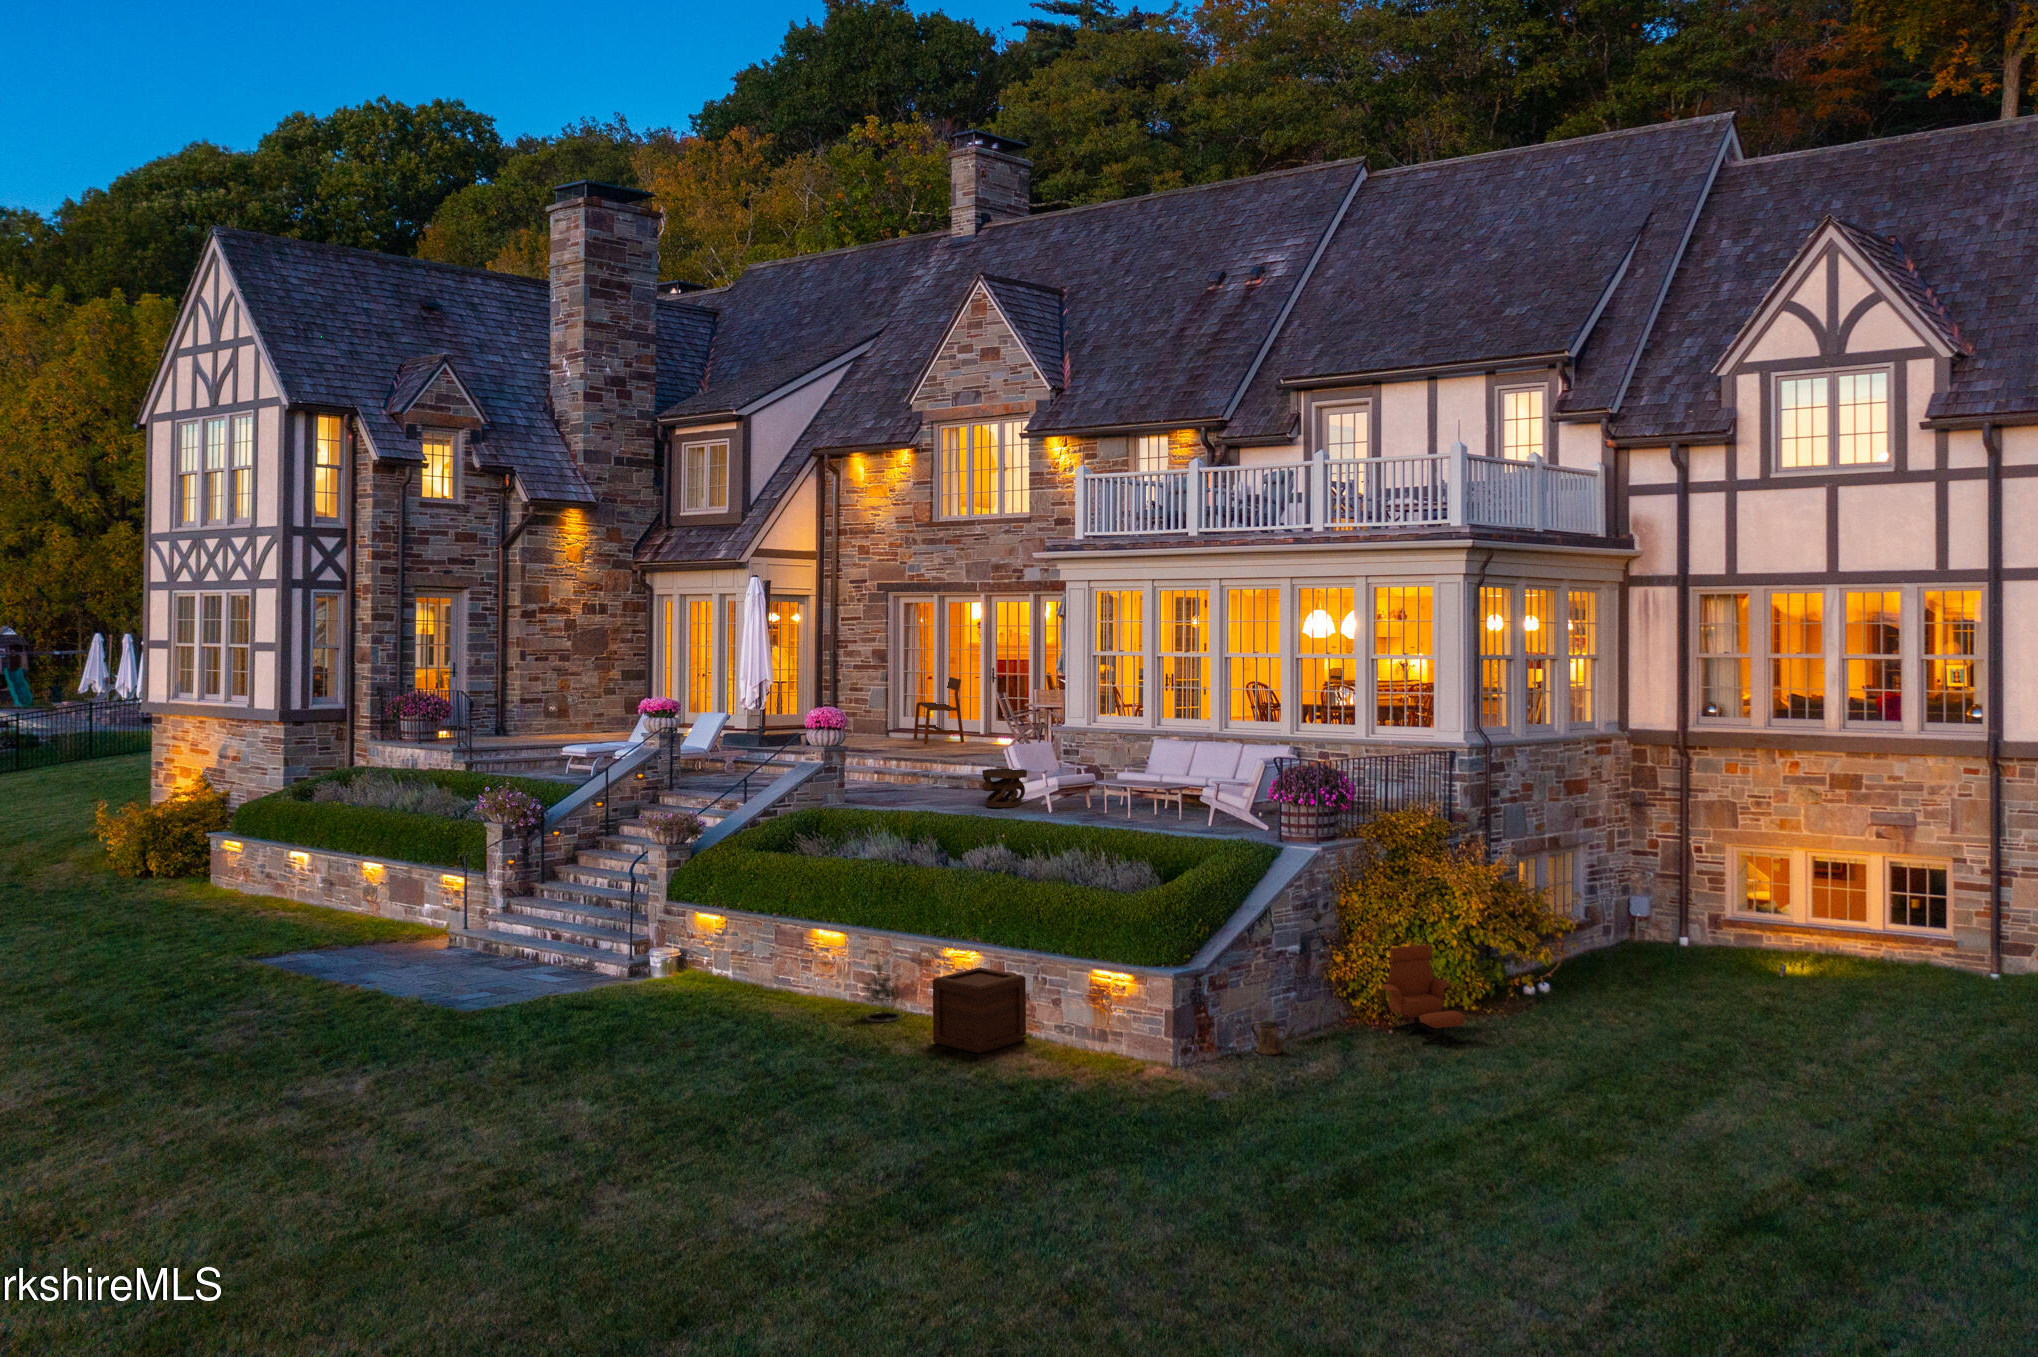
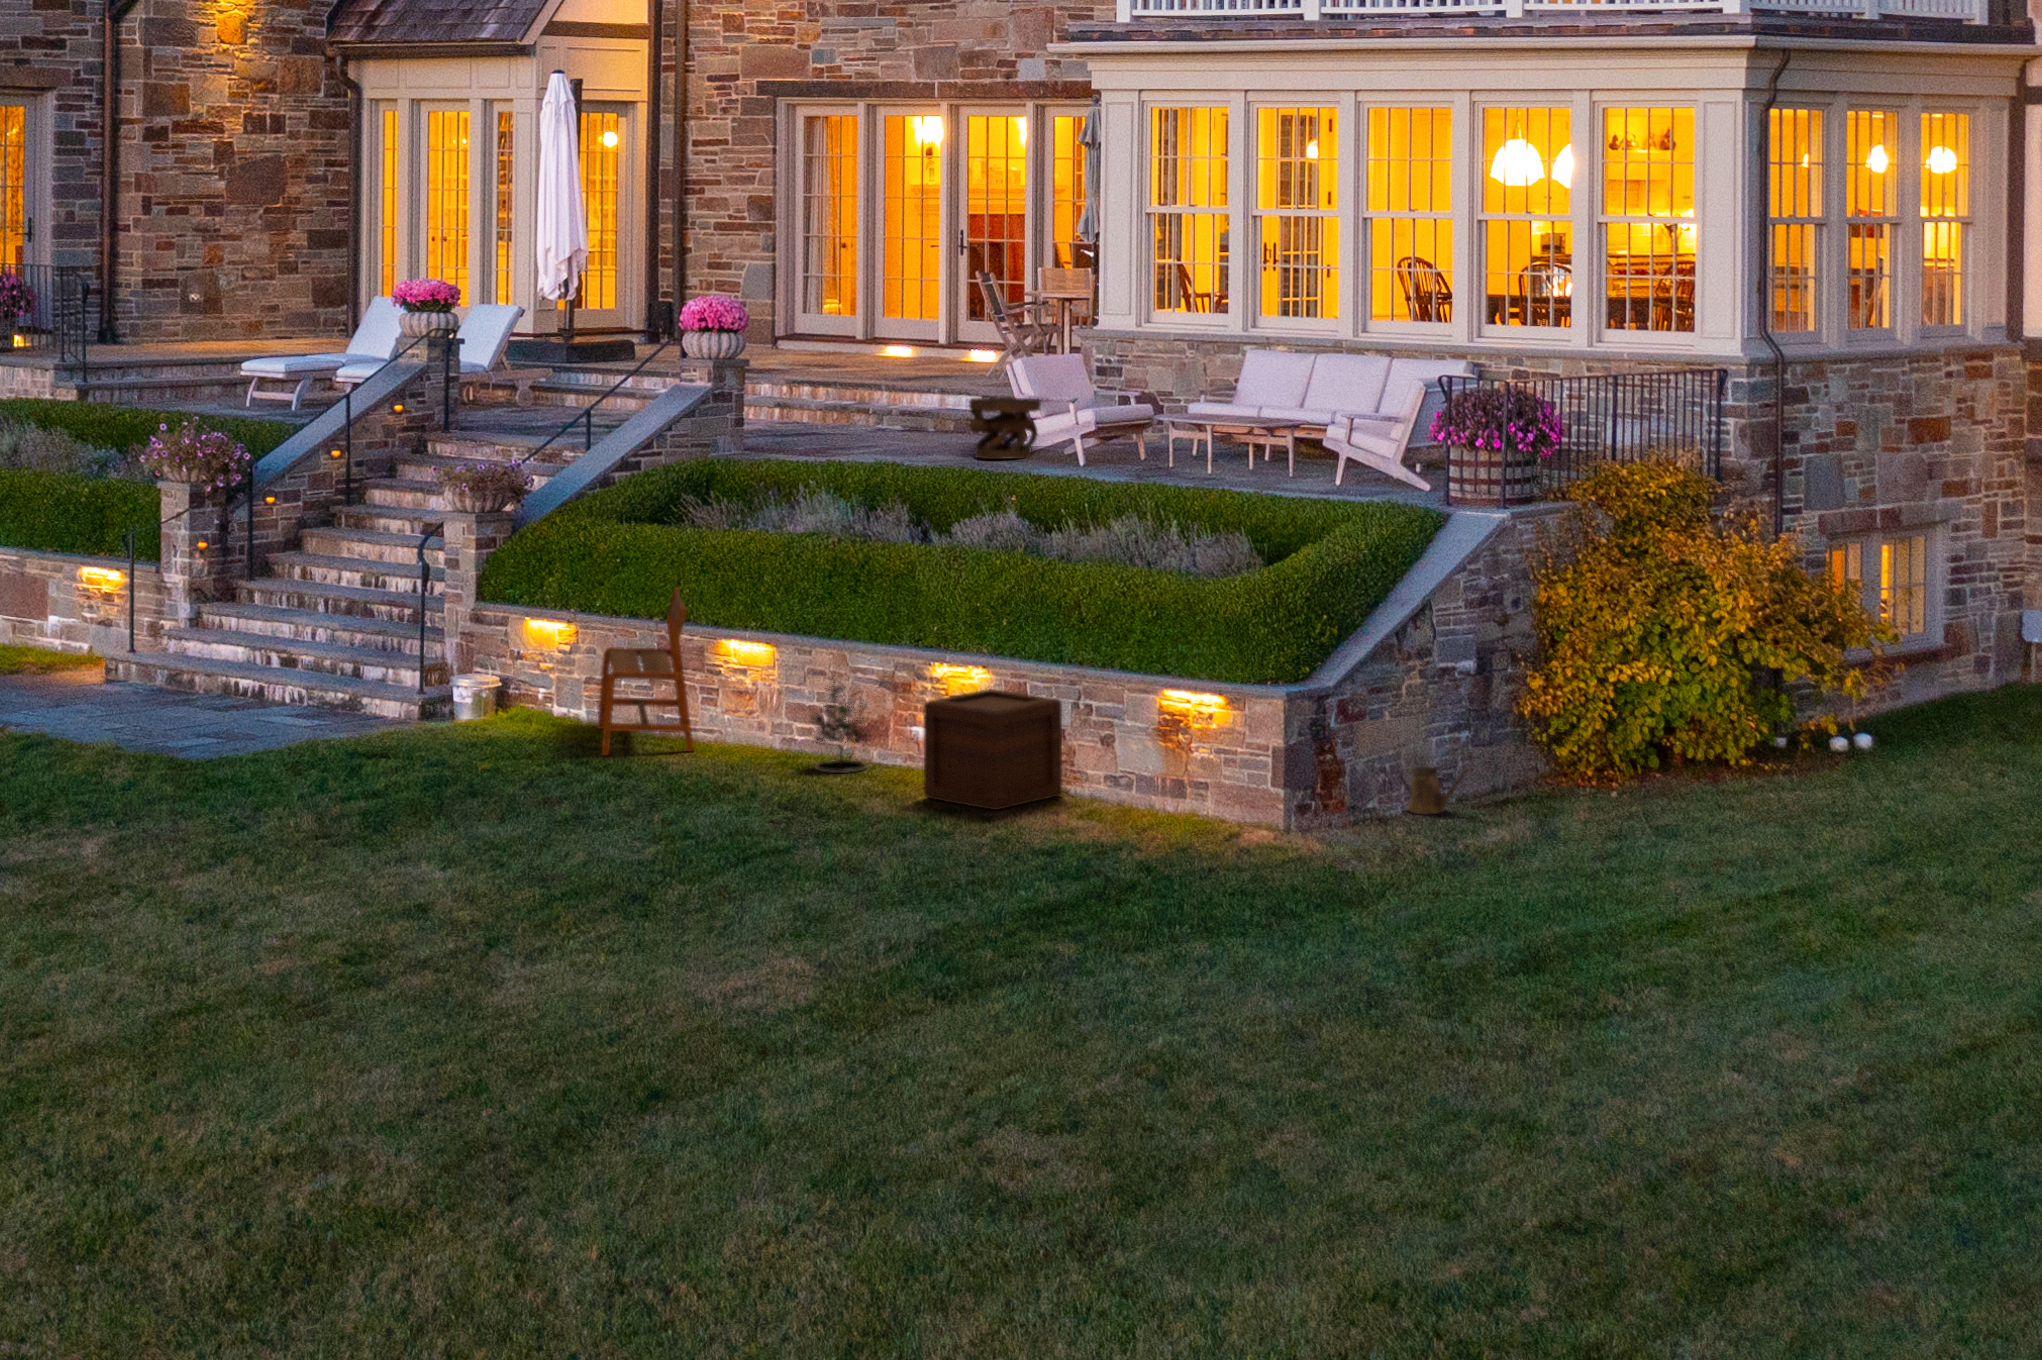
bench: present [914,677,964,744] -> present [598,588,694,755]
lounge chair: present [1382,945,1465,1047] -> none [1598,661,1721,808]

